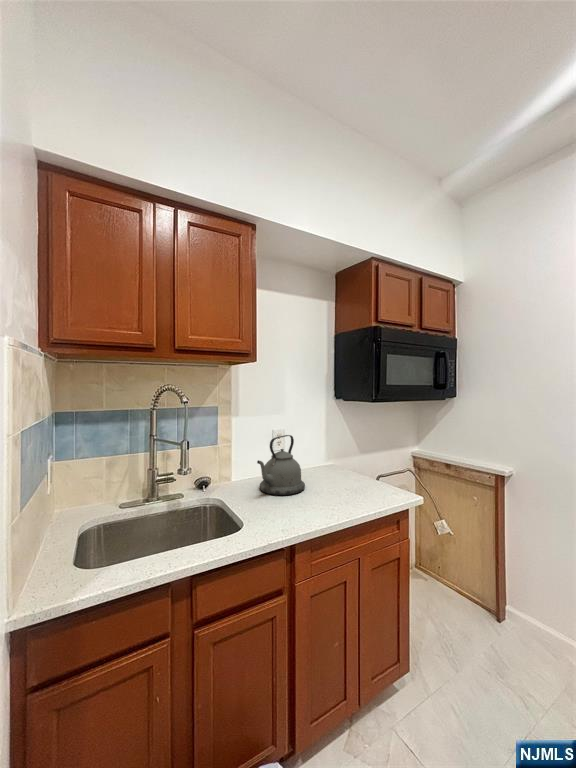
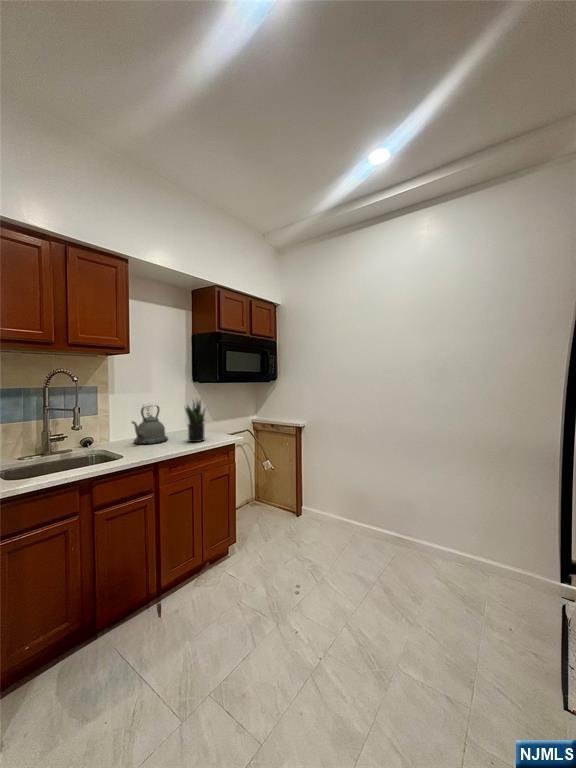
potted plant: none [332,429,363,500] -> present [185,401,205,442]

